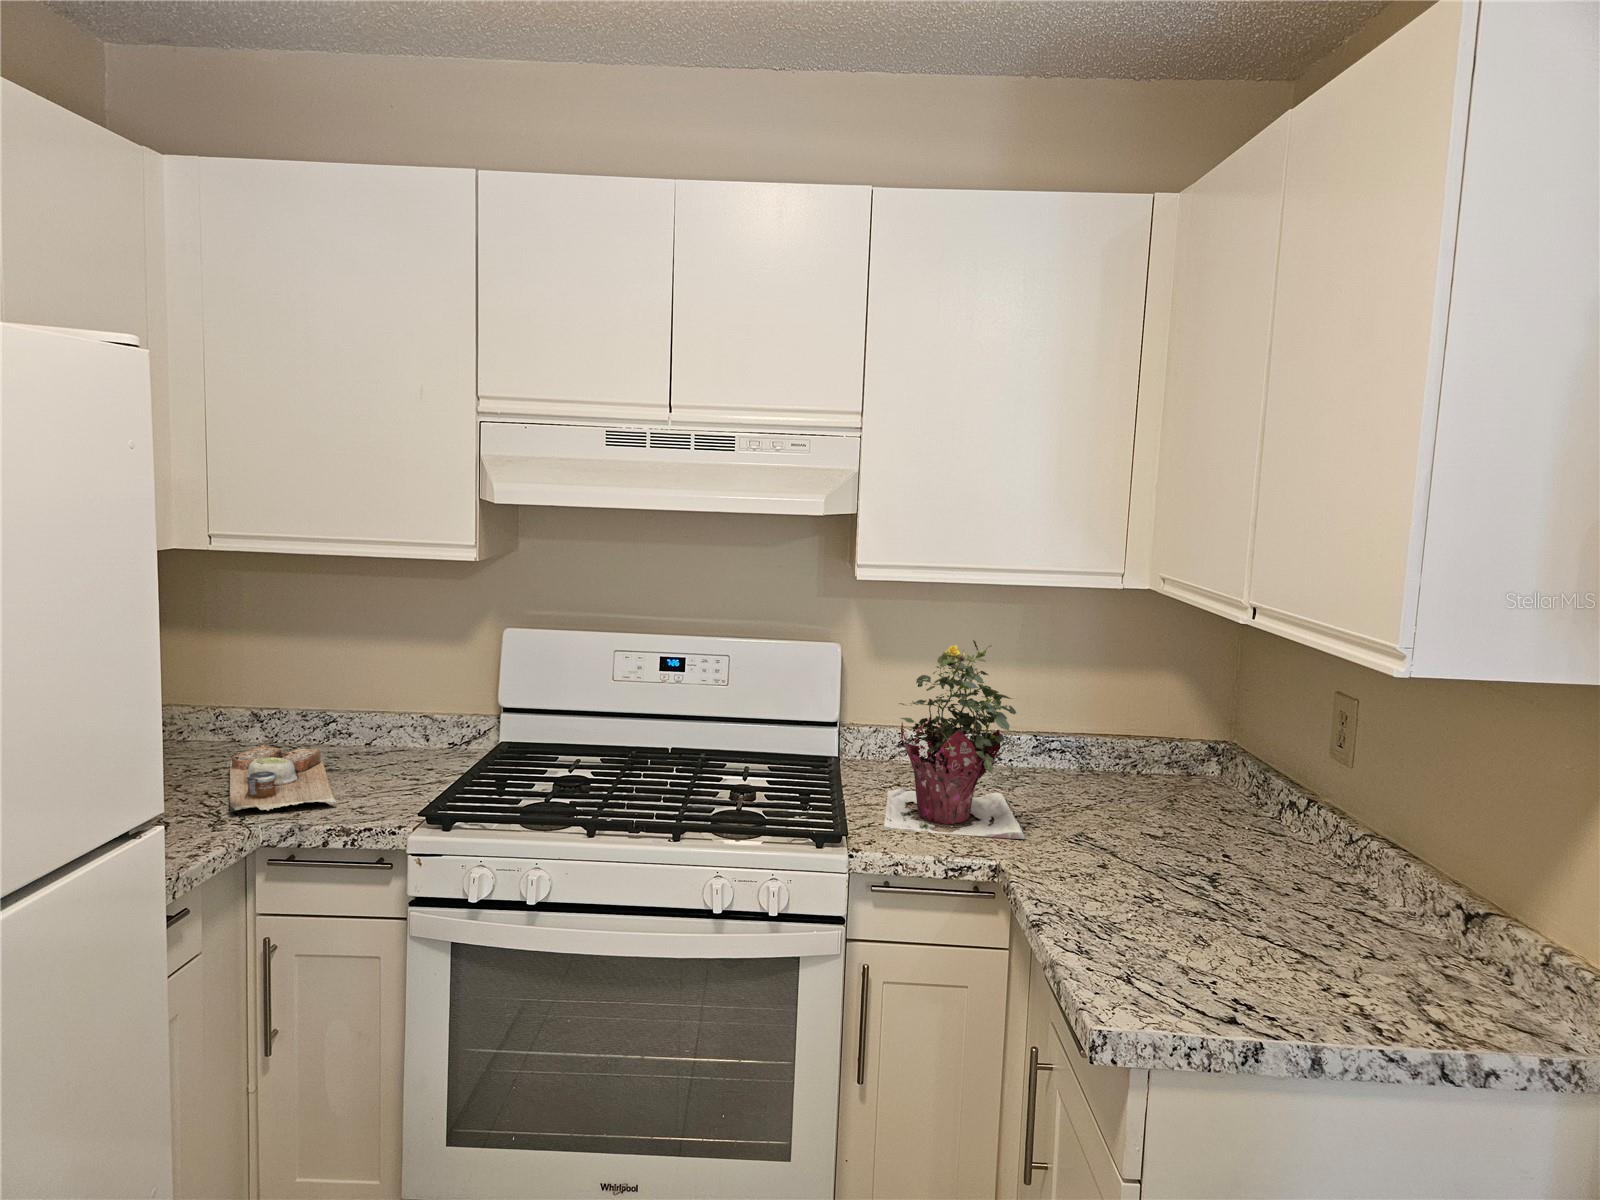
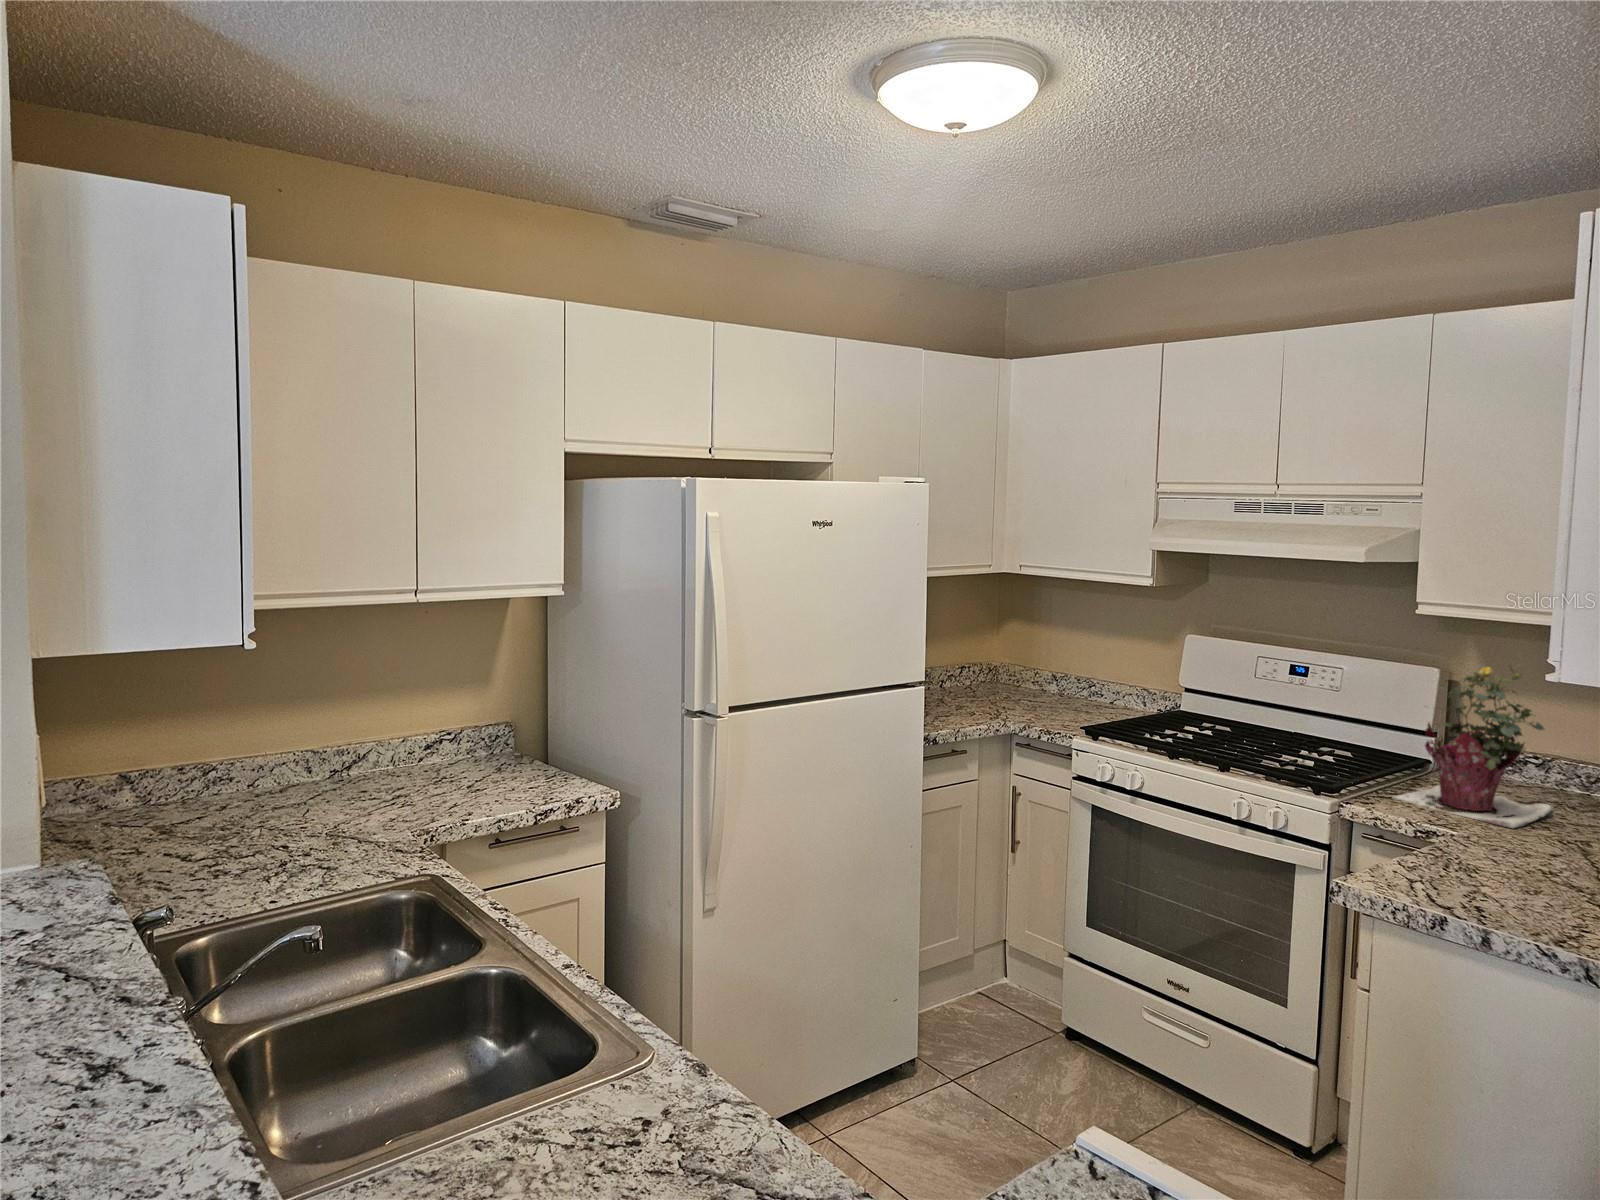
cutting board: present [229,745,337,813] -> none [1001,691,1074,723]

